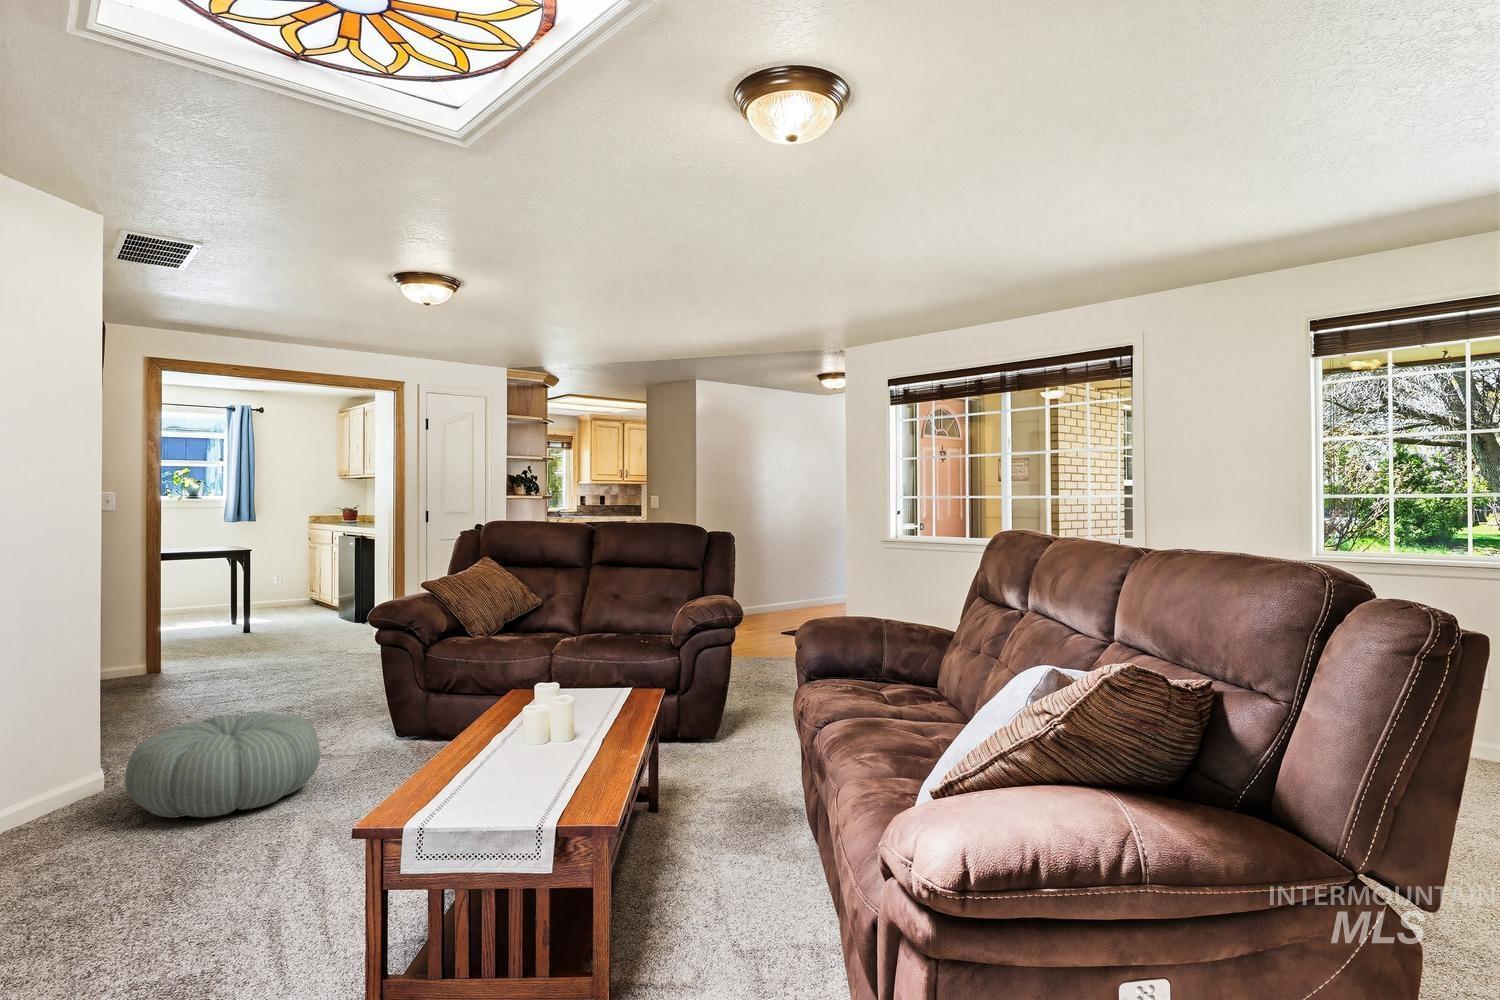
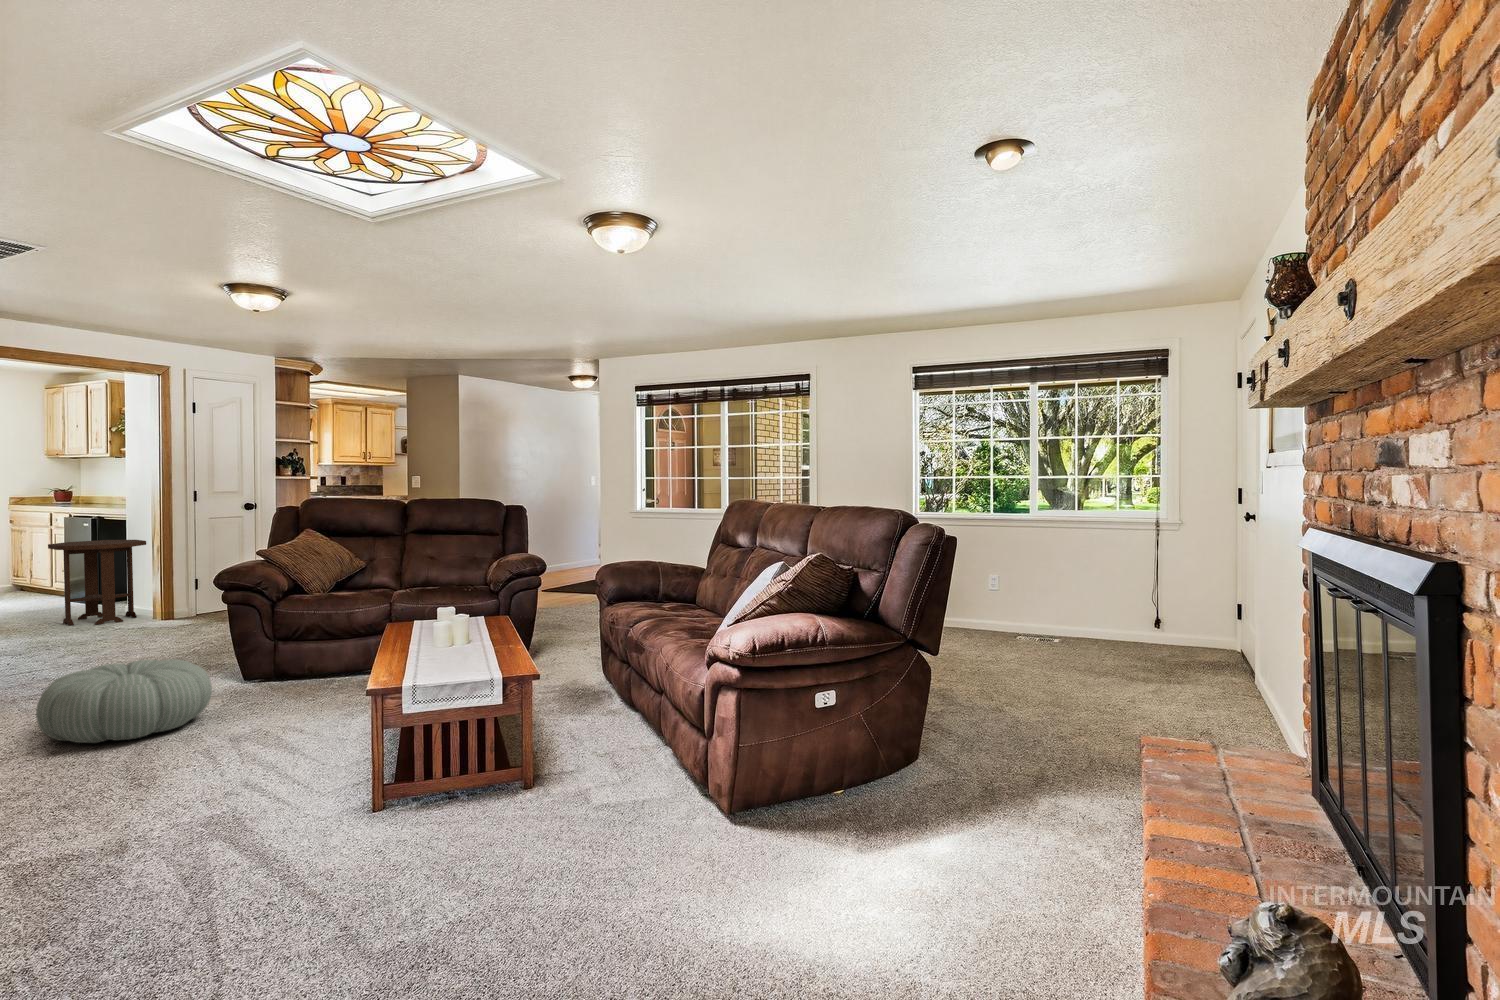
side table: none [304,559,387,646] -> present [48,540,146,626]

